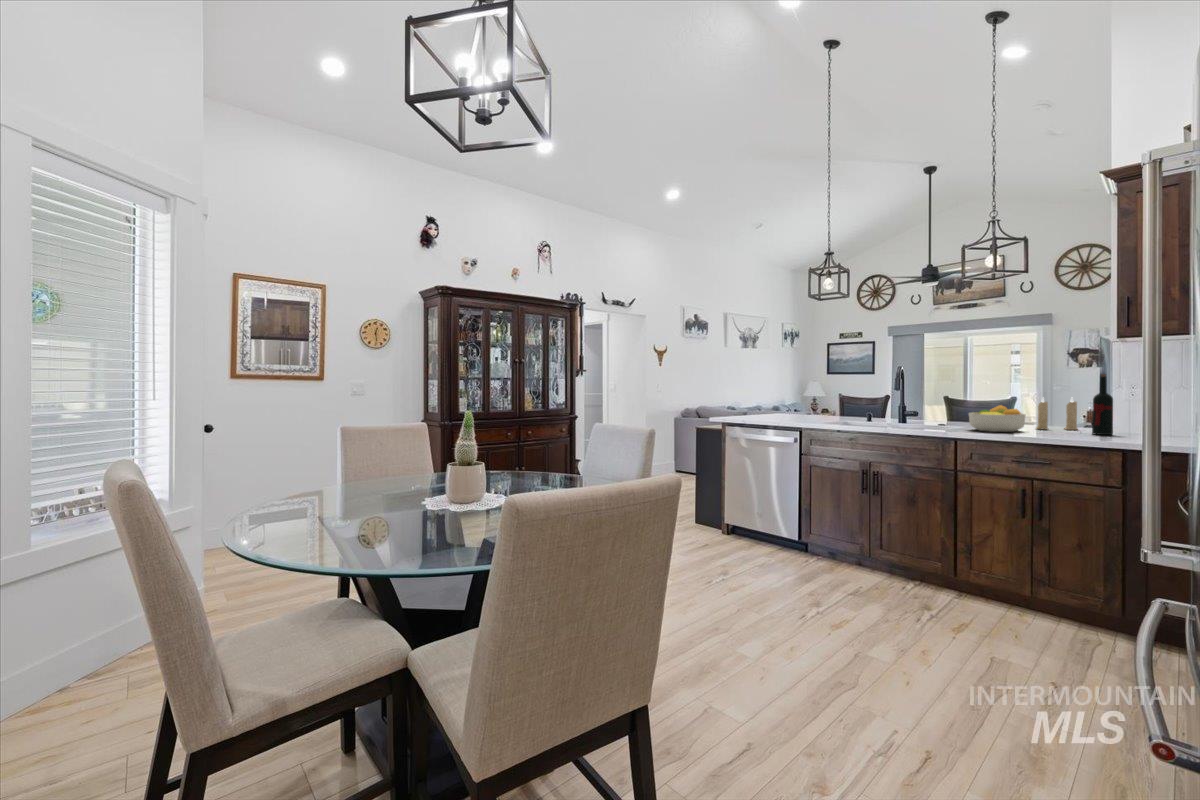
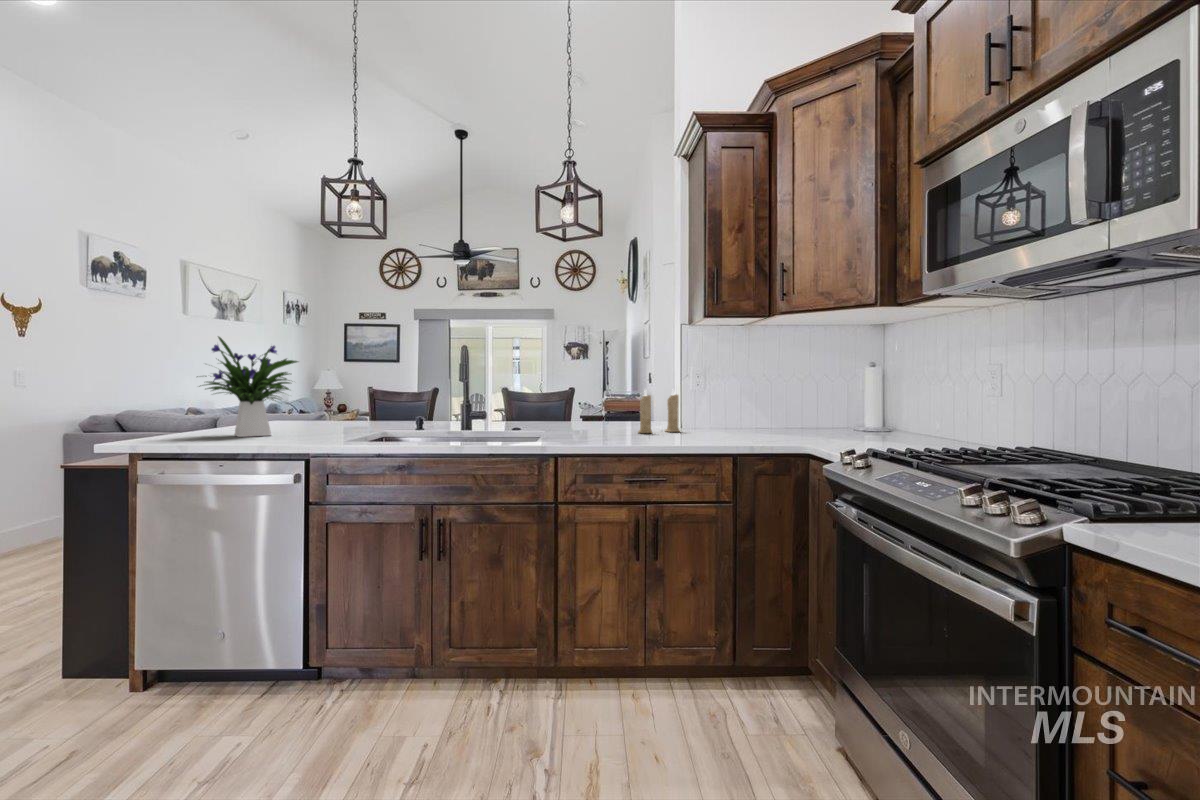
flower arrangement: none [746,366,798,420] -> present [197,337,298,437]
wine bottle: present [1092,374,1113,435] -> none [709,357,730,439]
fruit bowl: present [969,405,1026,432] -> none [568,401,638,442]

